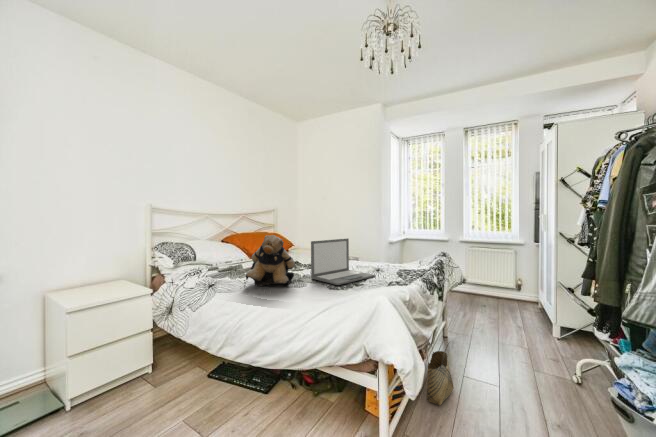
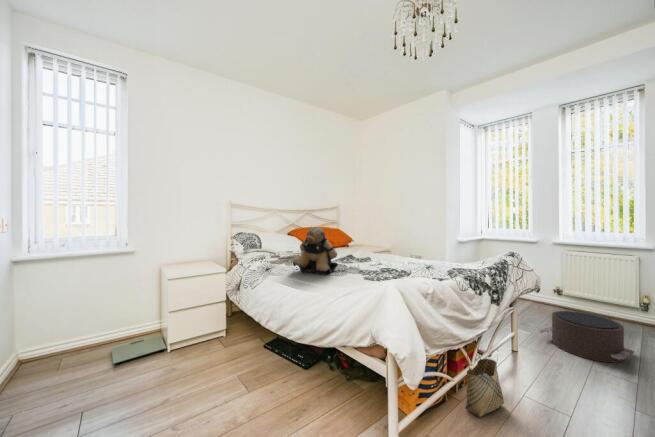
laptop: present [311,238,375,285] -> none [354,233,421,277]
pouf: none [459,299,524,338] -> present [539,311,634,362]

